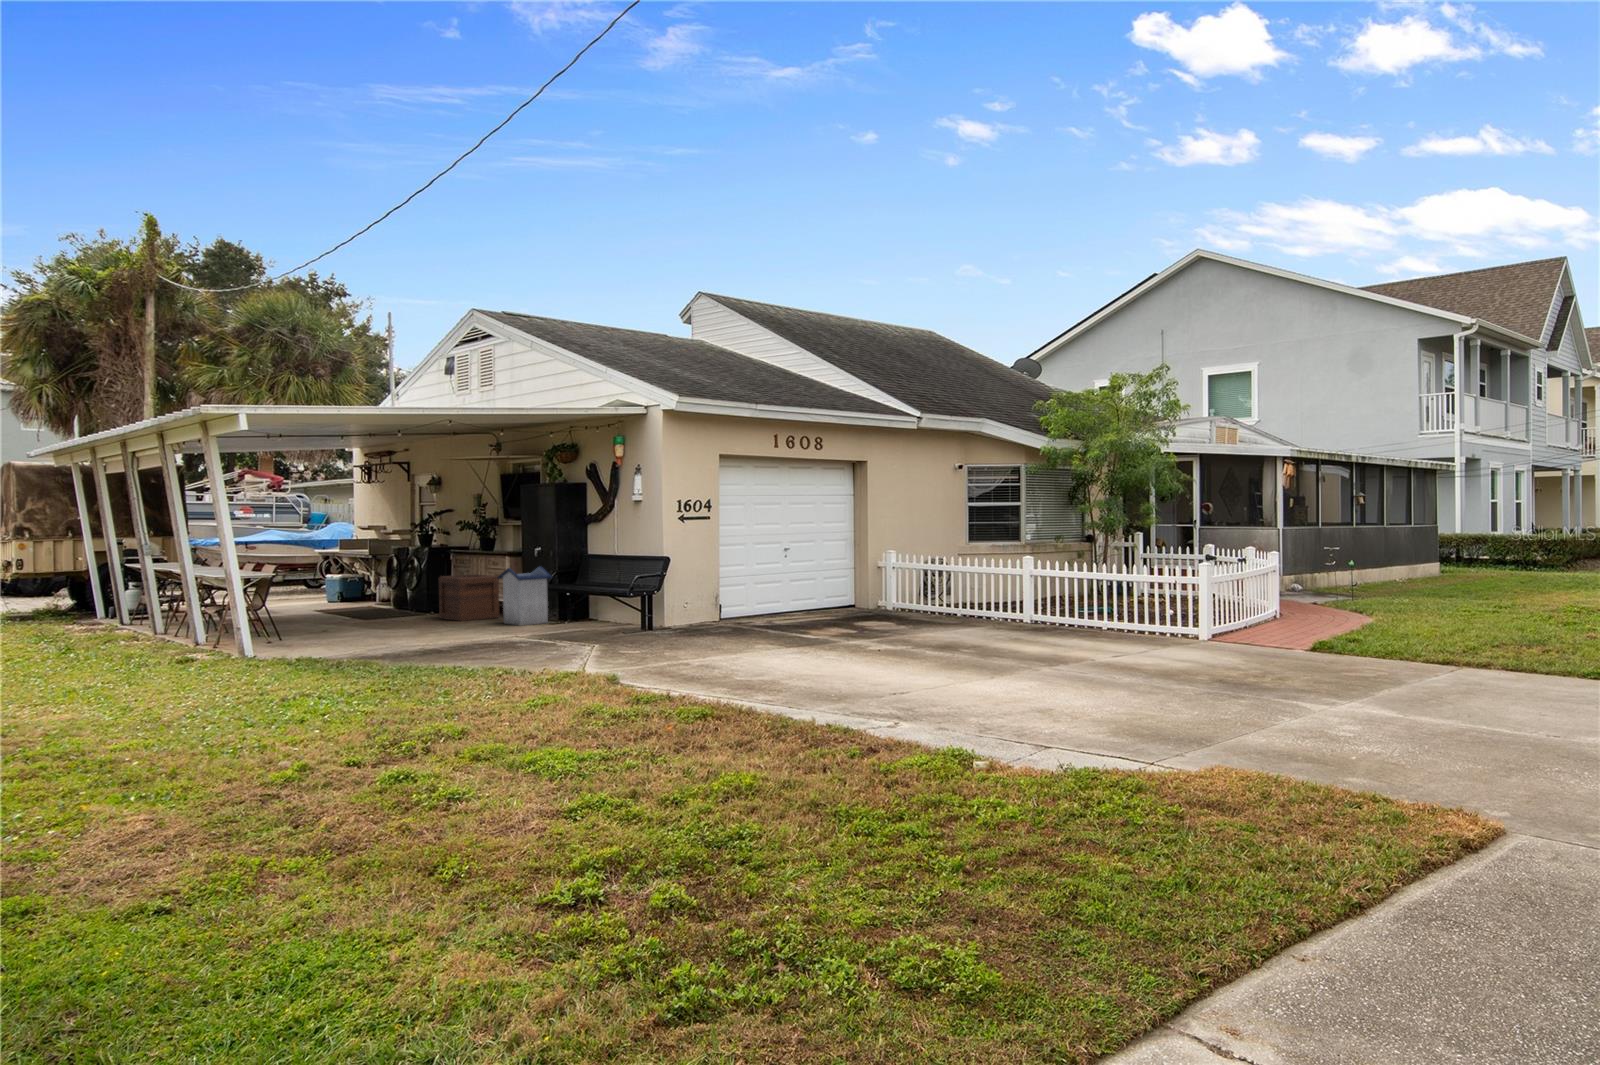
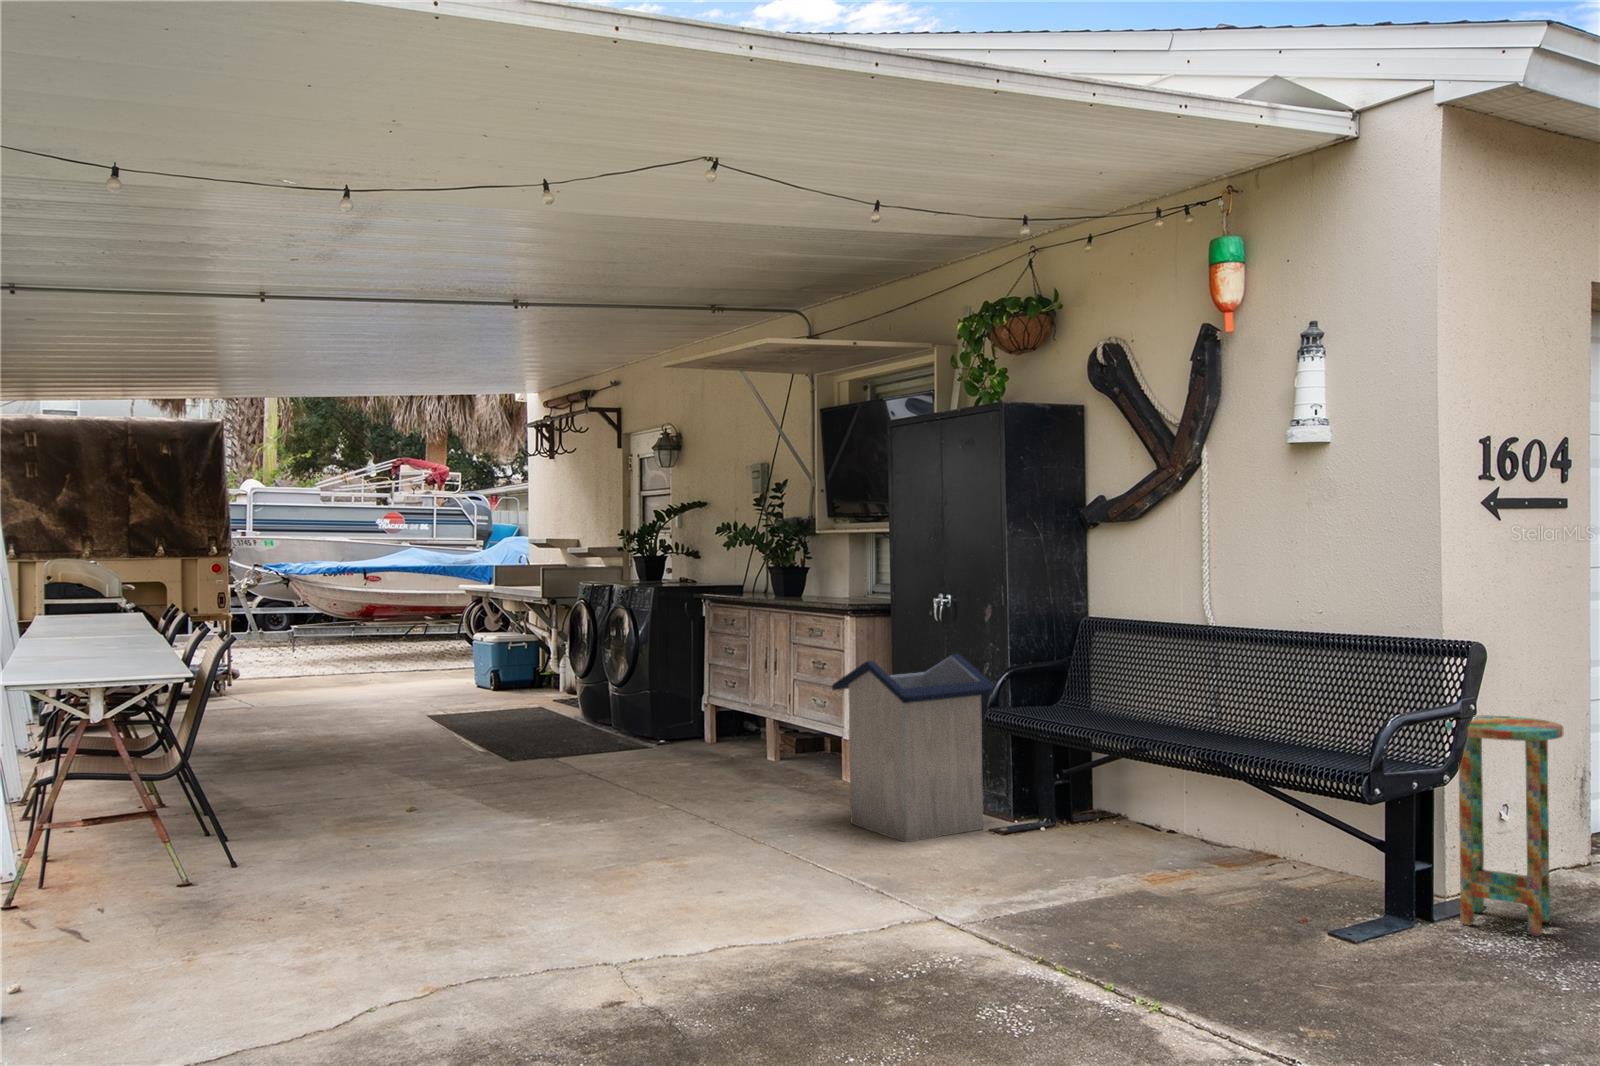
wooden crate: present [439,574,499,621] -> none [670,662,828,800]
side table: none [658,576,685,630] -> present [1445,715,1563,936]

